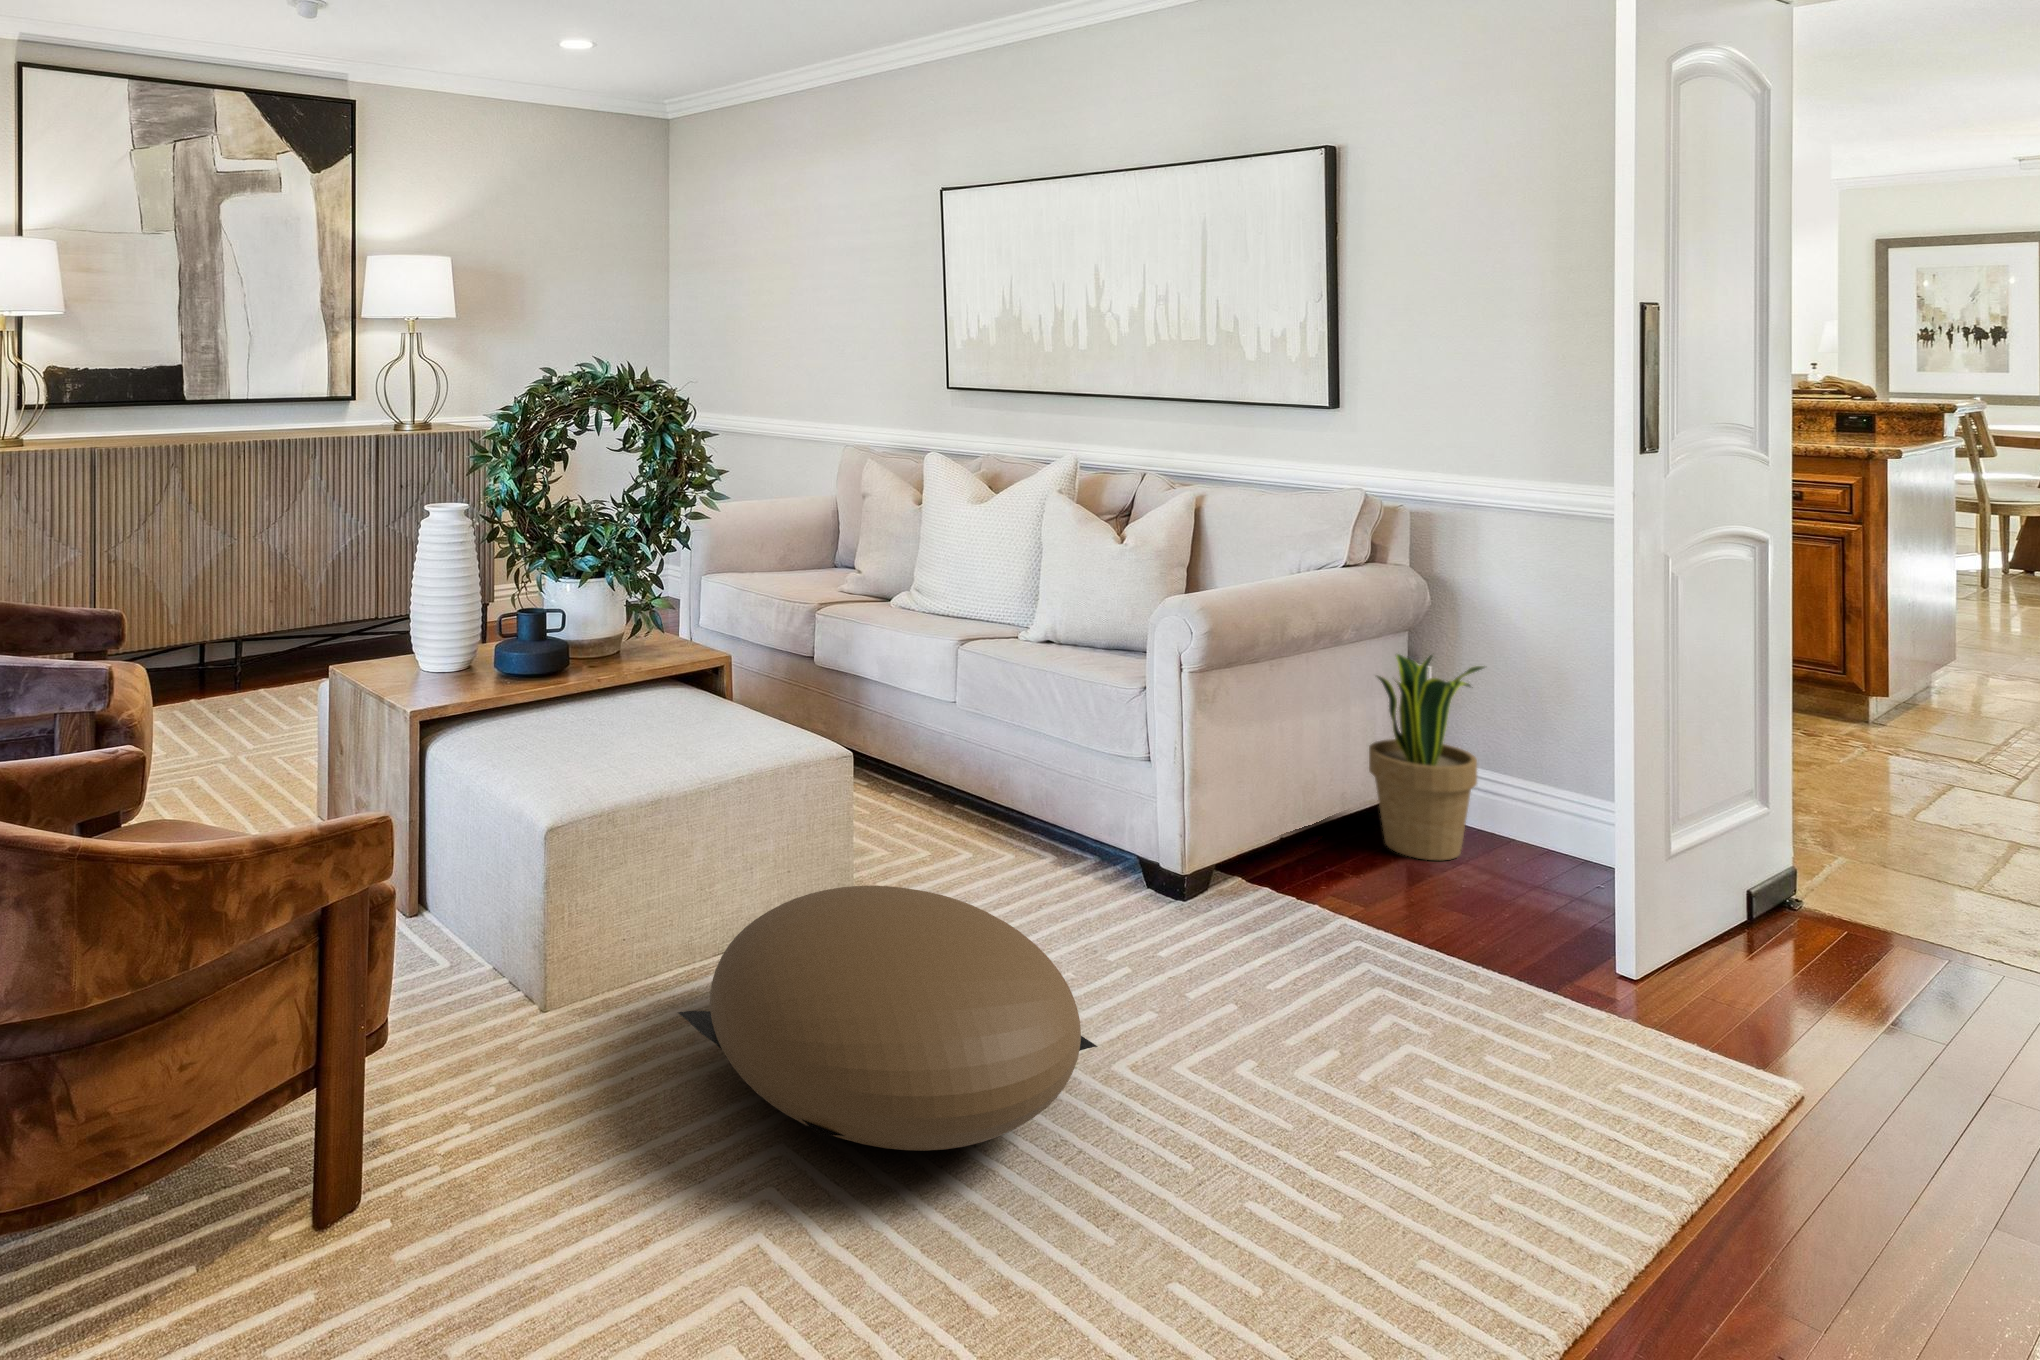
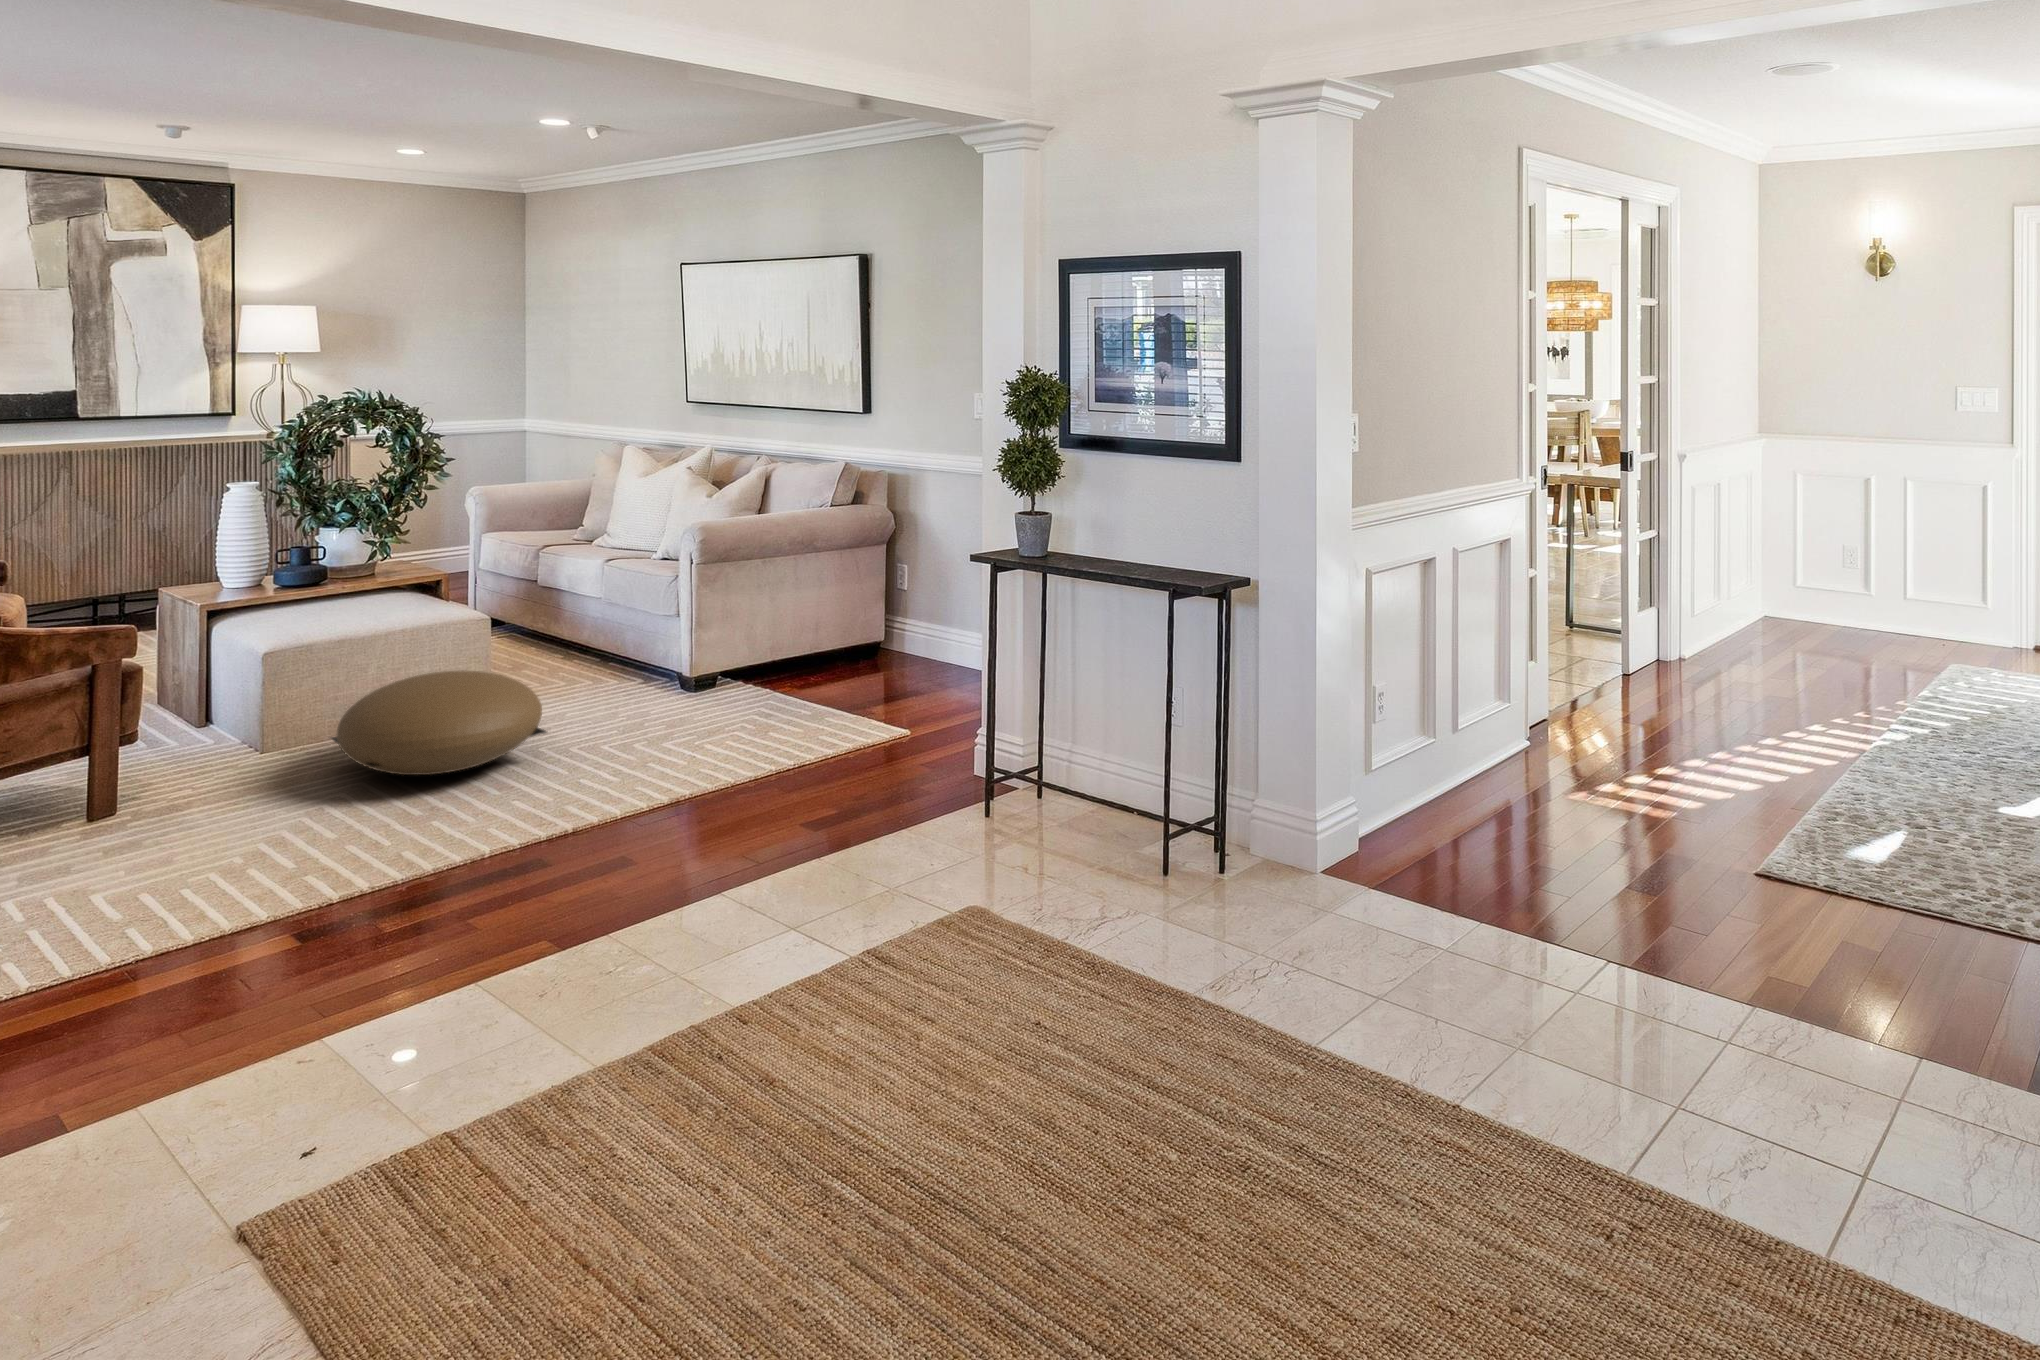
potted plant: present [1369,654,1484,860] -> none [836,552,899,669]

